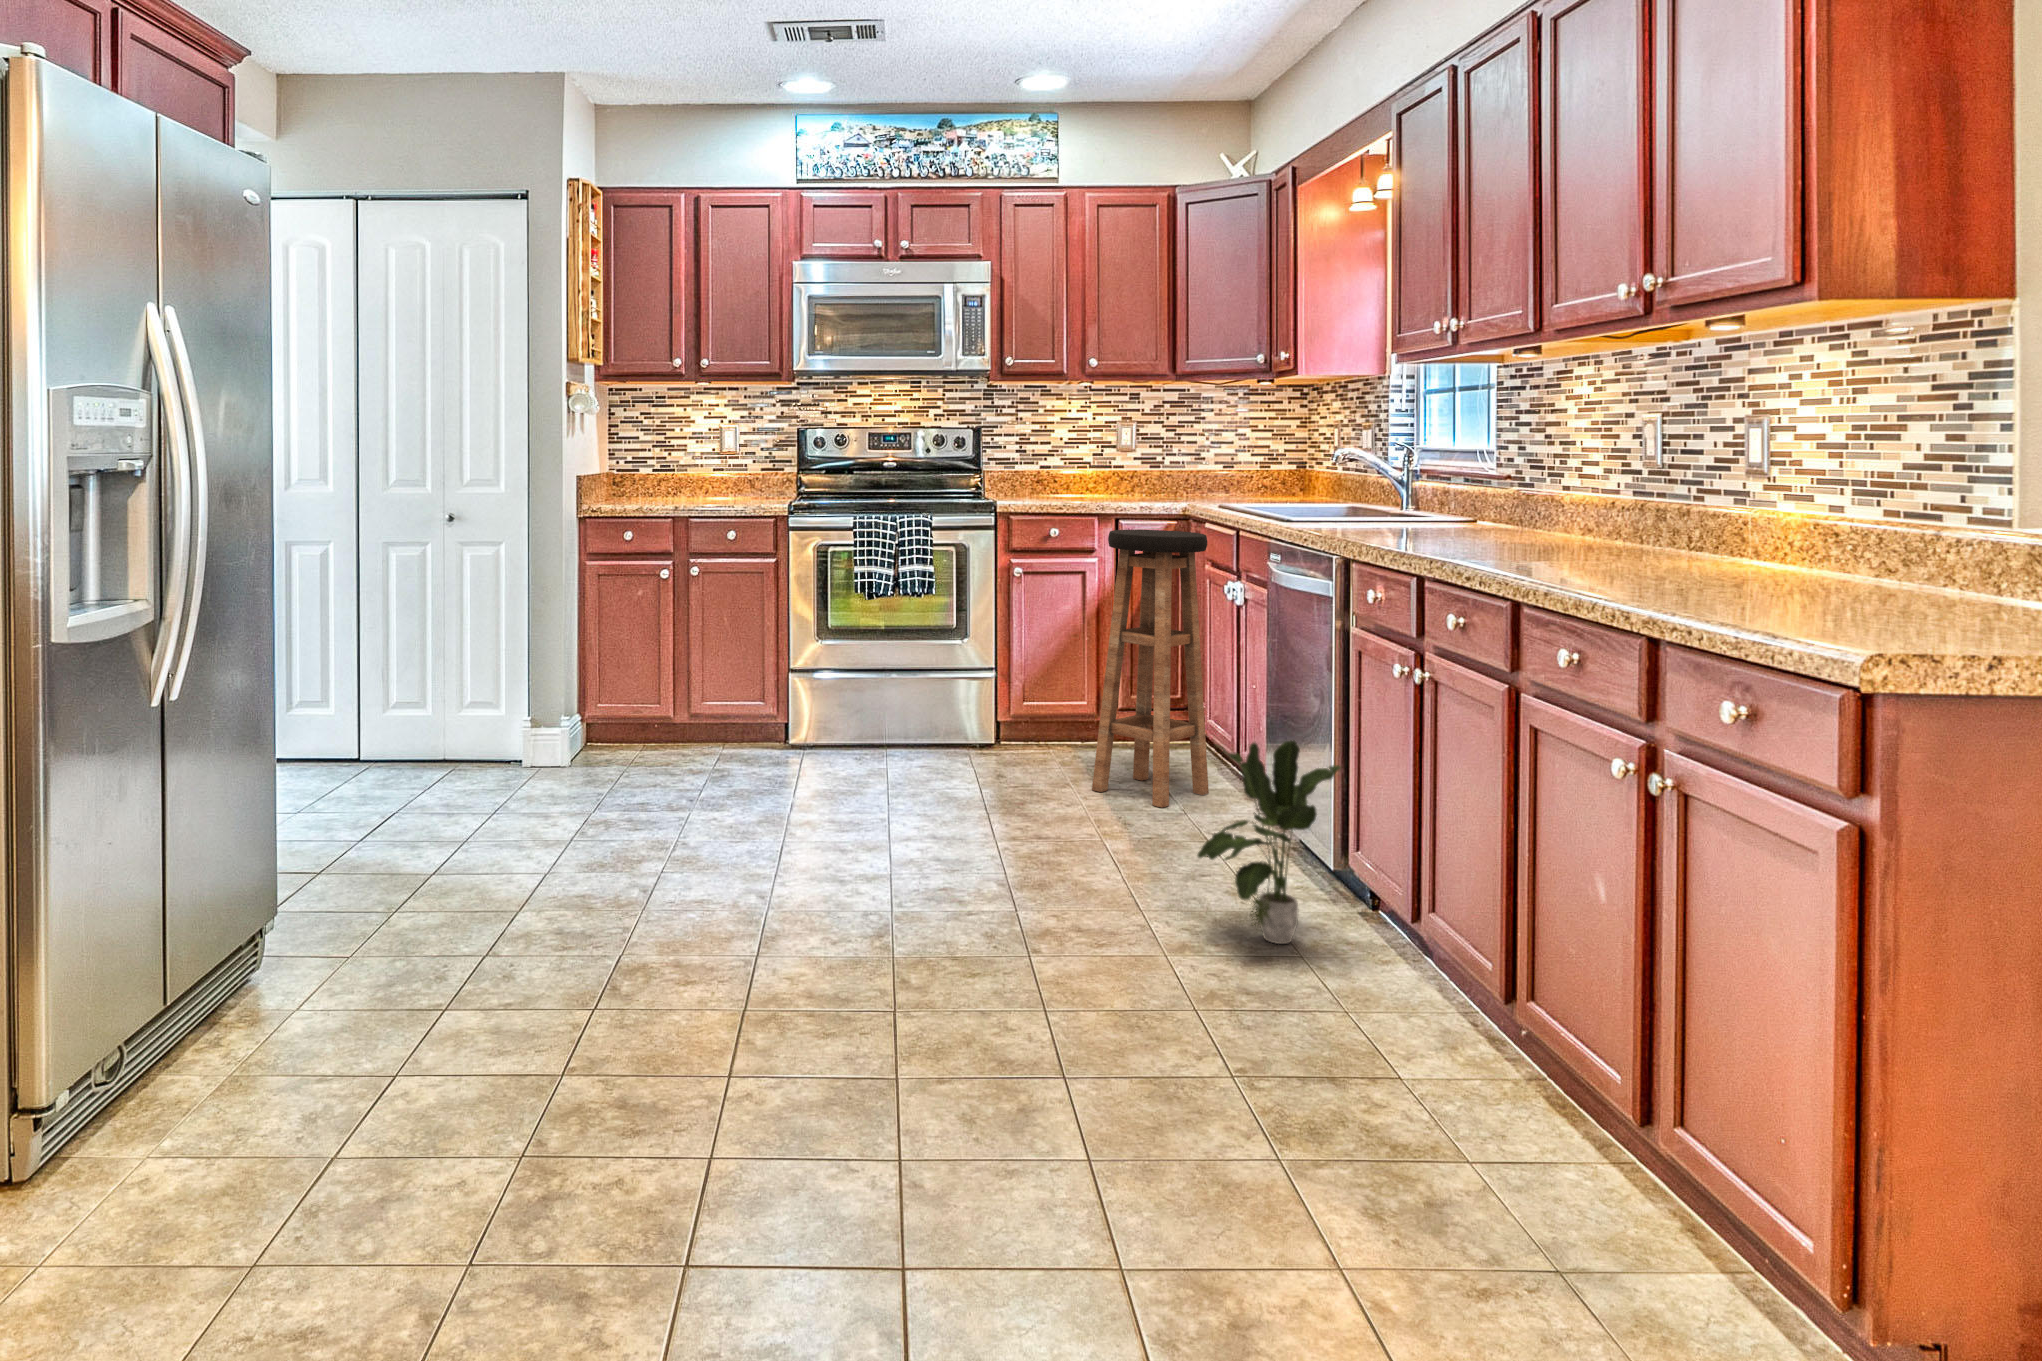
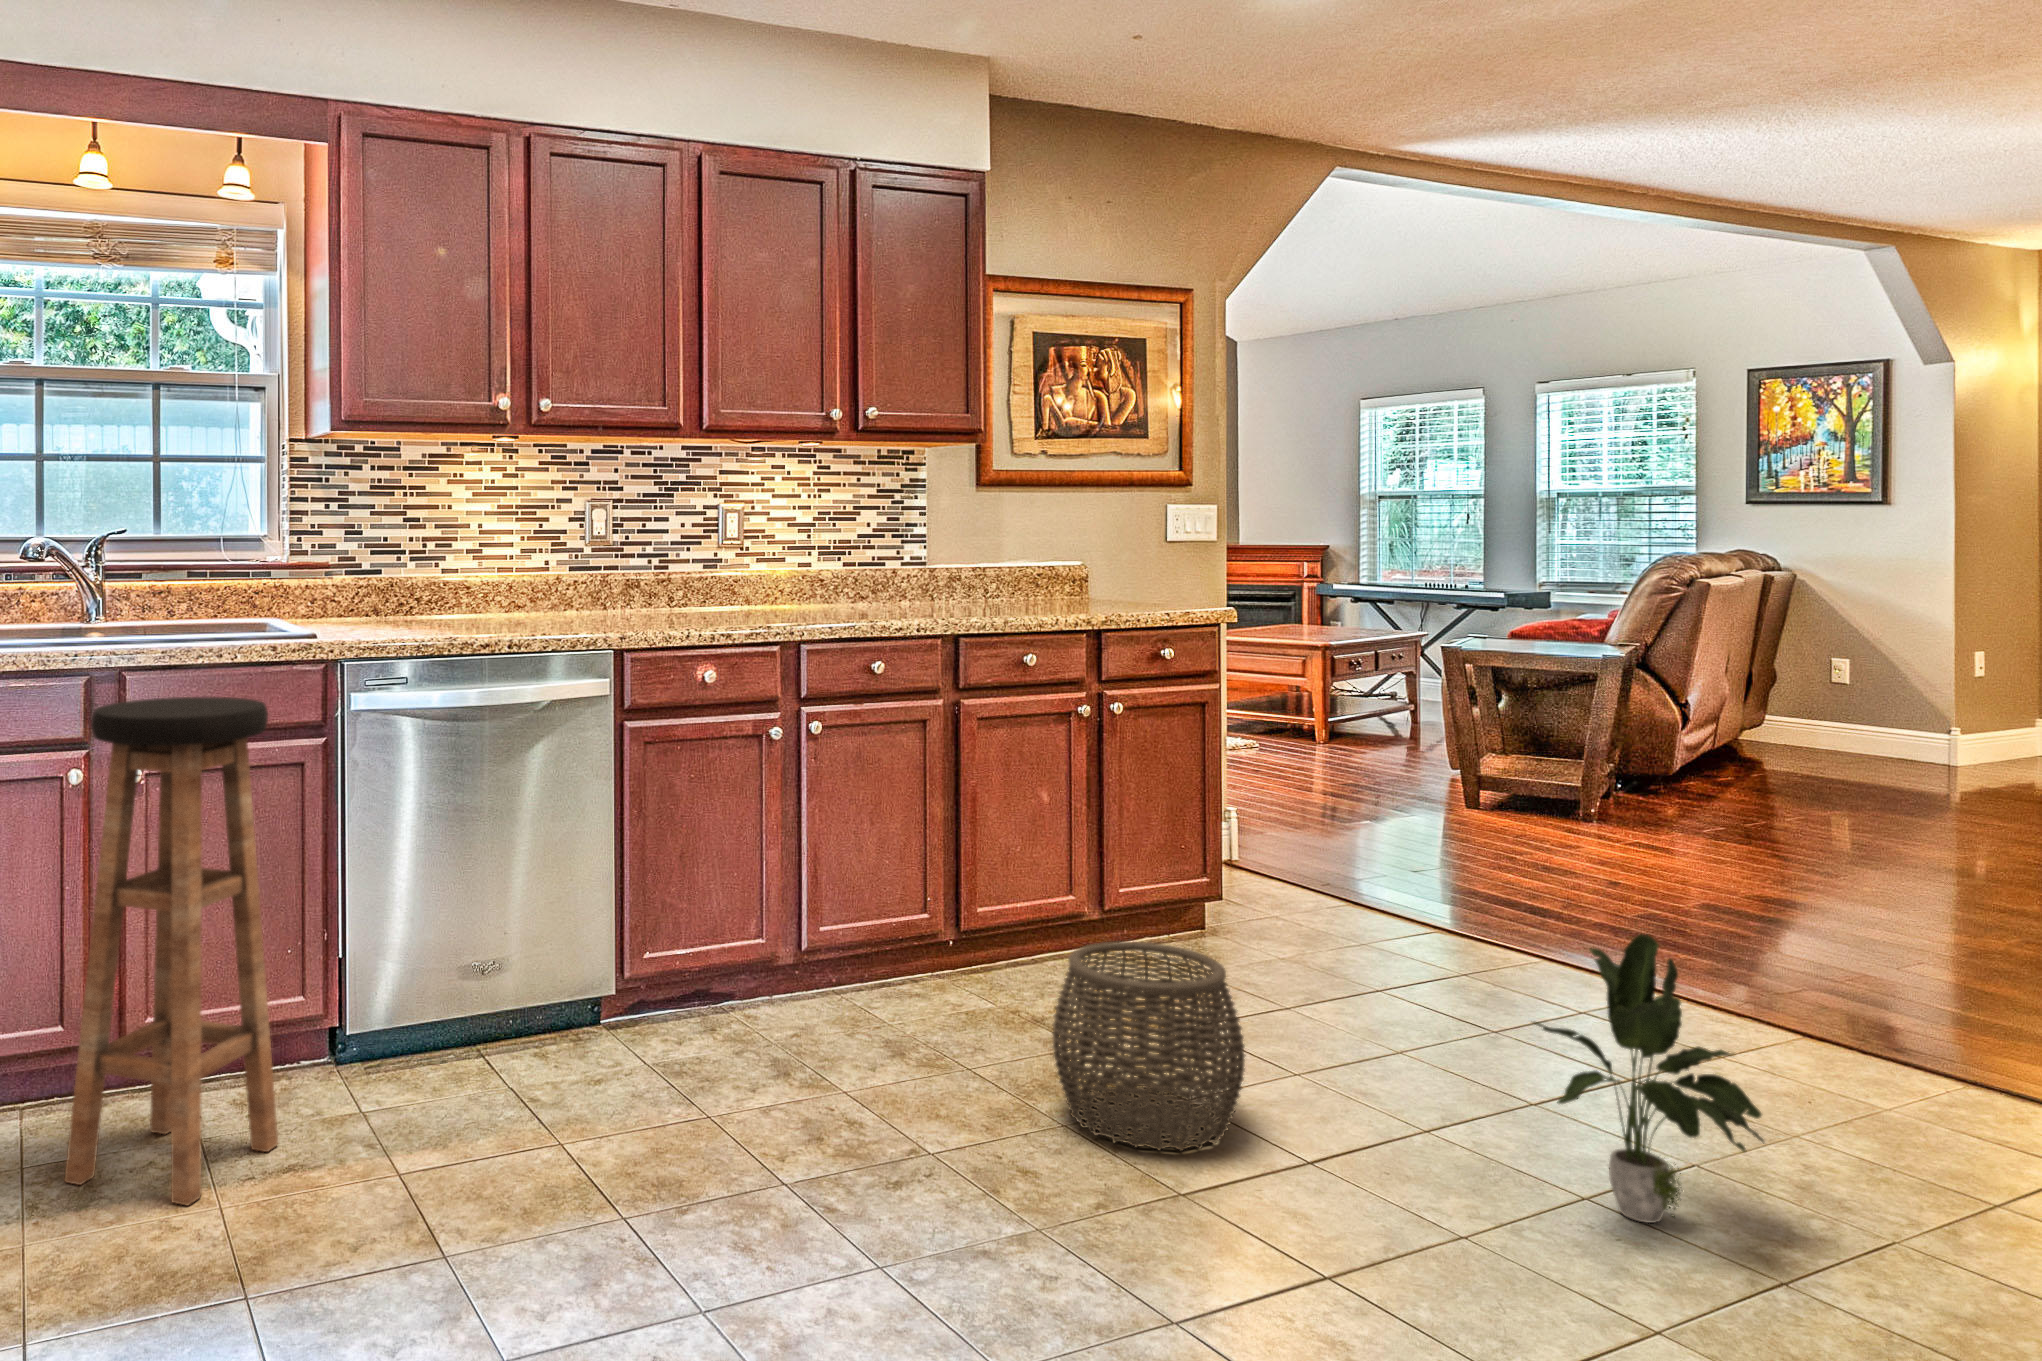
potted plant: present [1197,741,1341,944] -> present [1533,934,1764,1223]
woven basket: none [916,839,1108,1051] -> present [1052,941,1245,1151]

